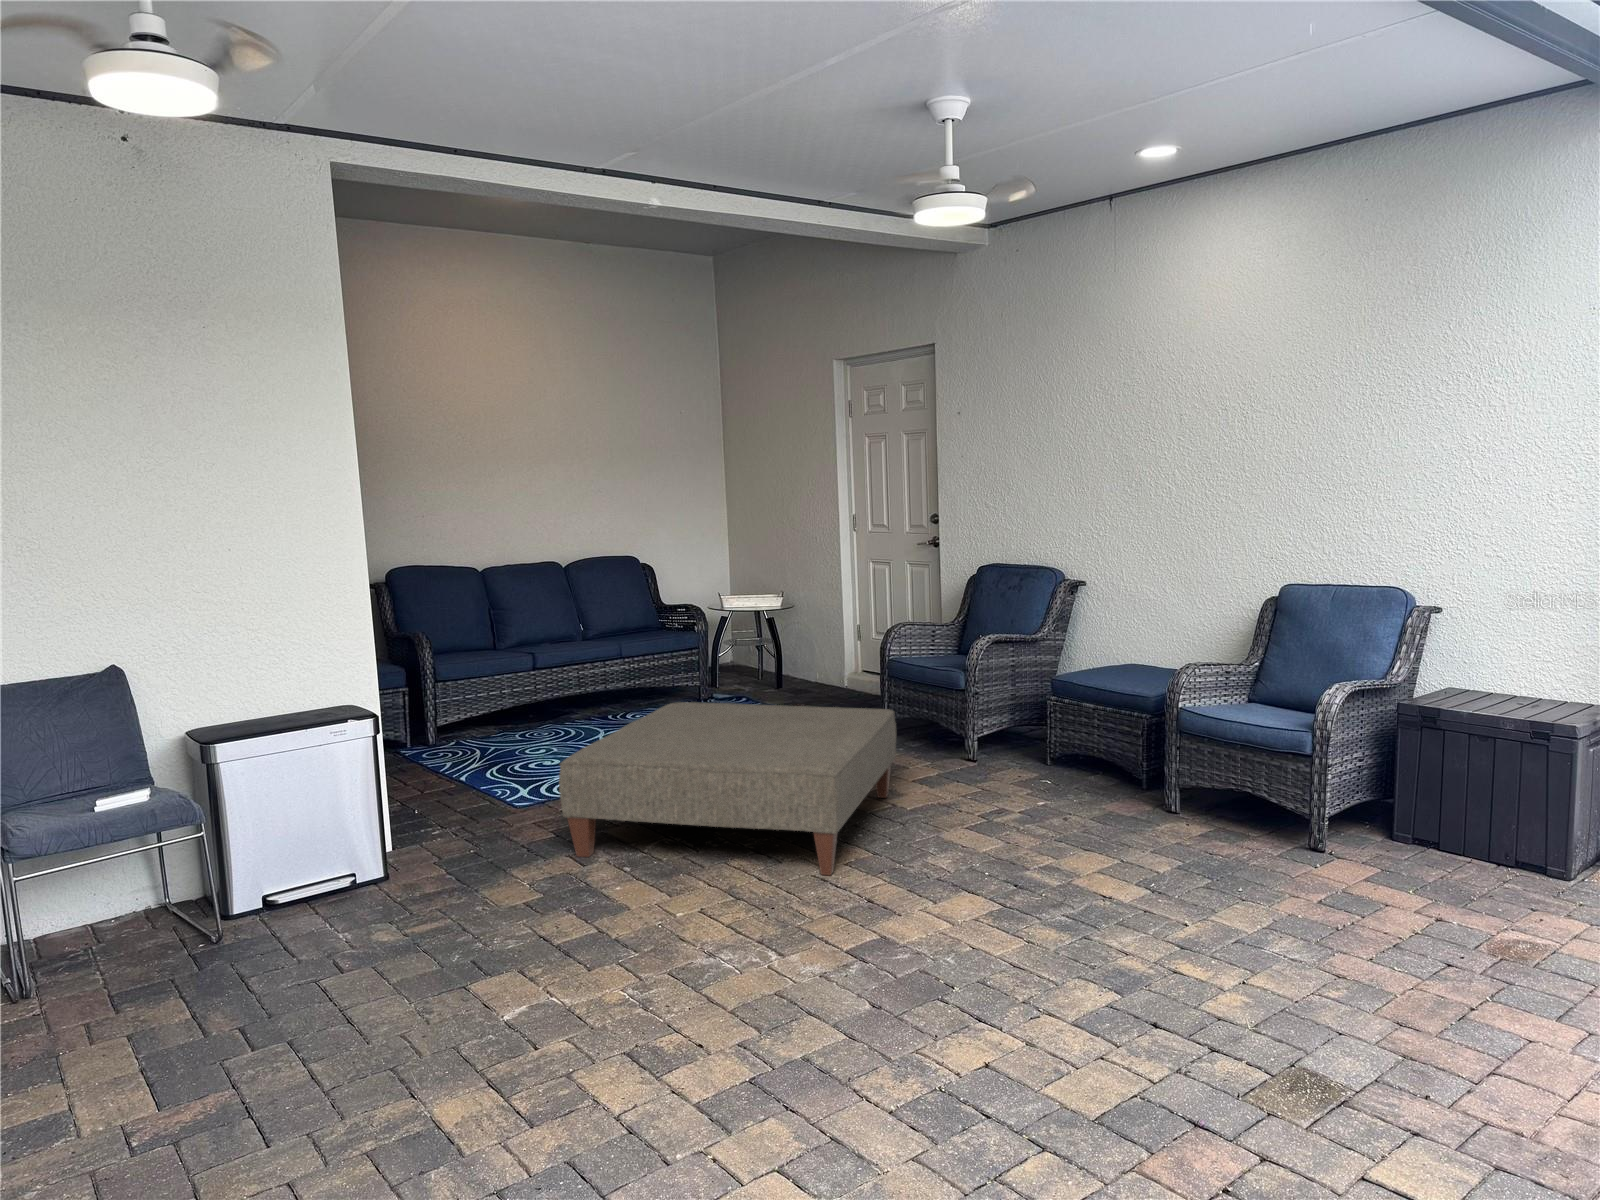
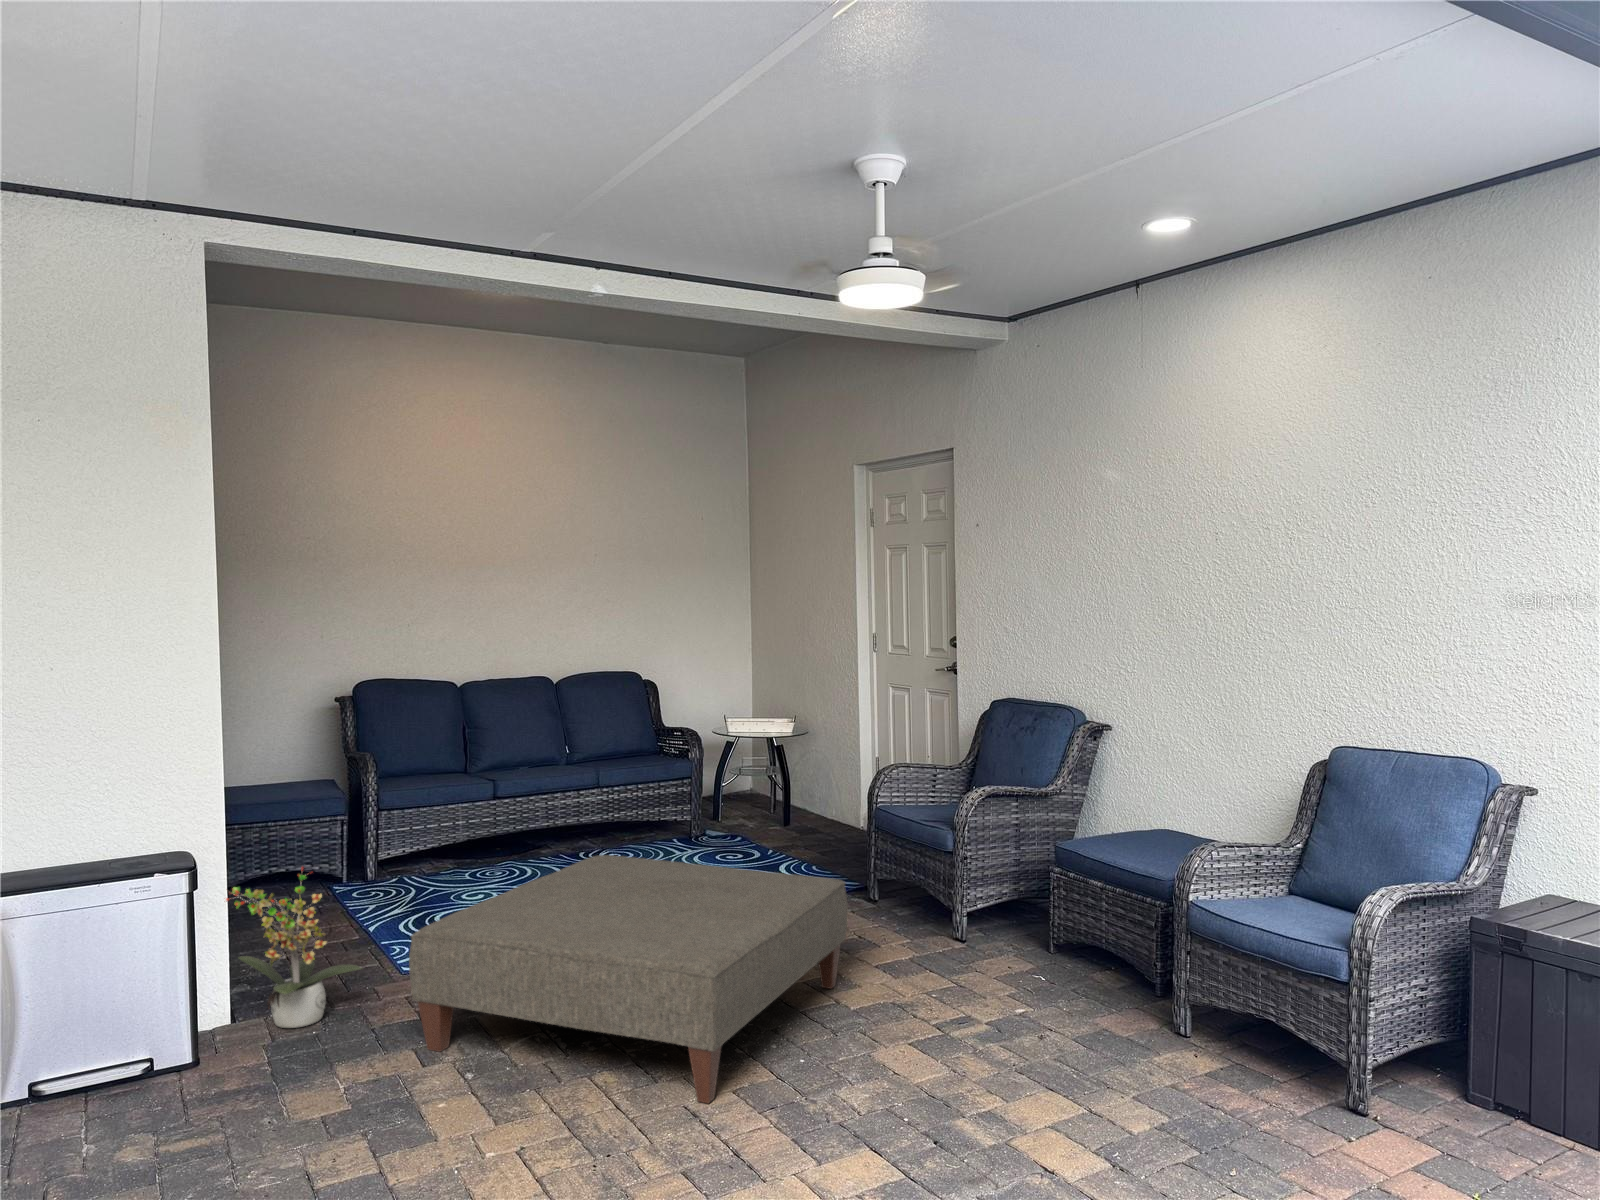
potted plant: none [377,717,499,850] -> present [226,867,362,1028]

